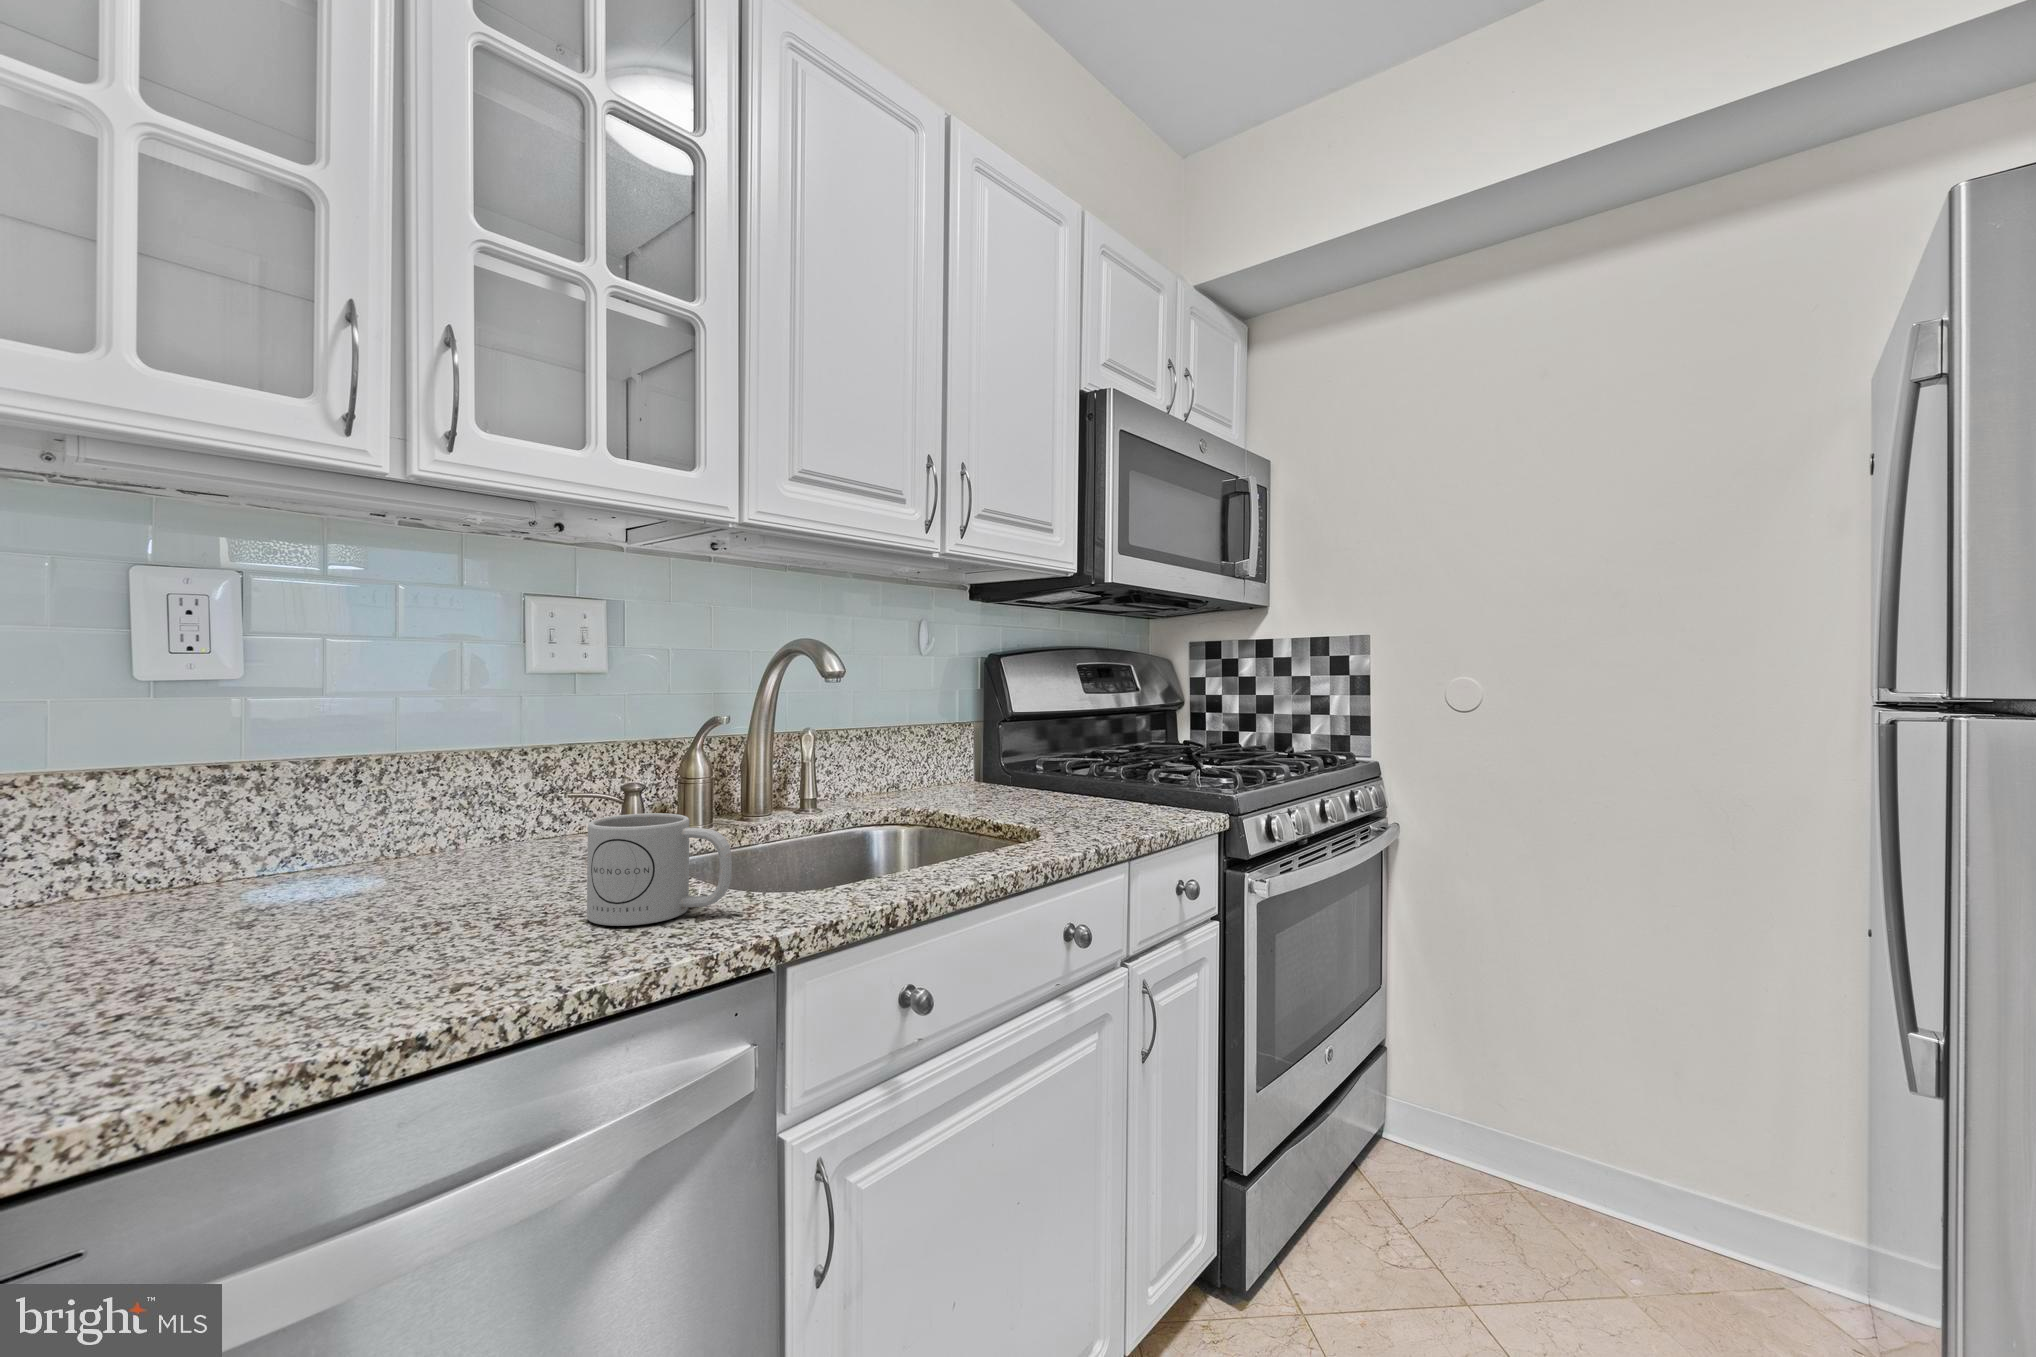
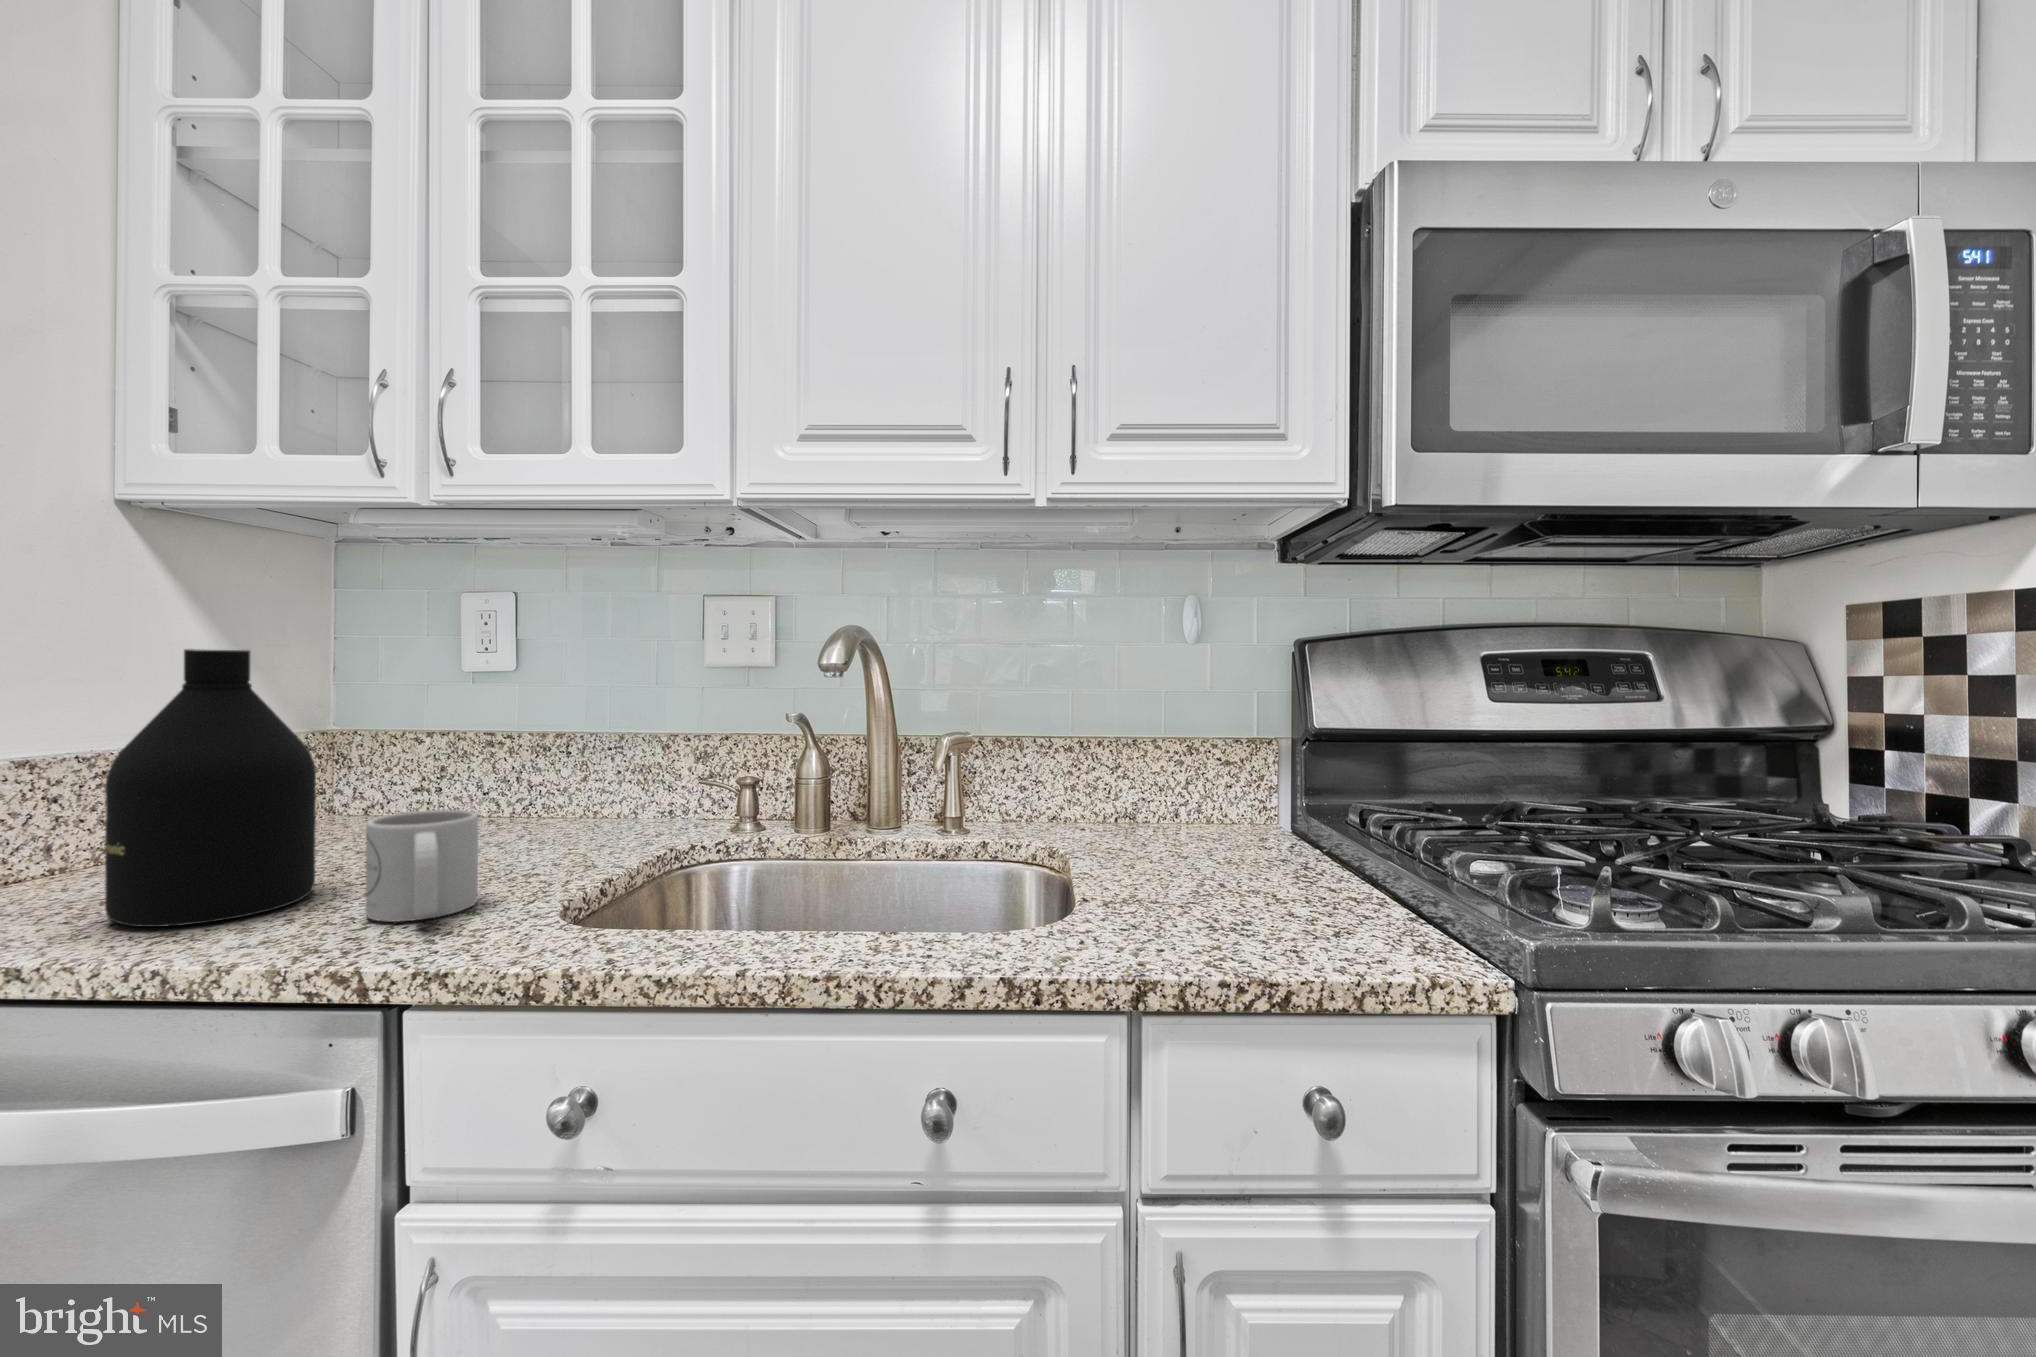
bottle: none [254,642,495,999] -> present [105,649,316,927]

